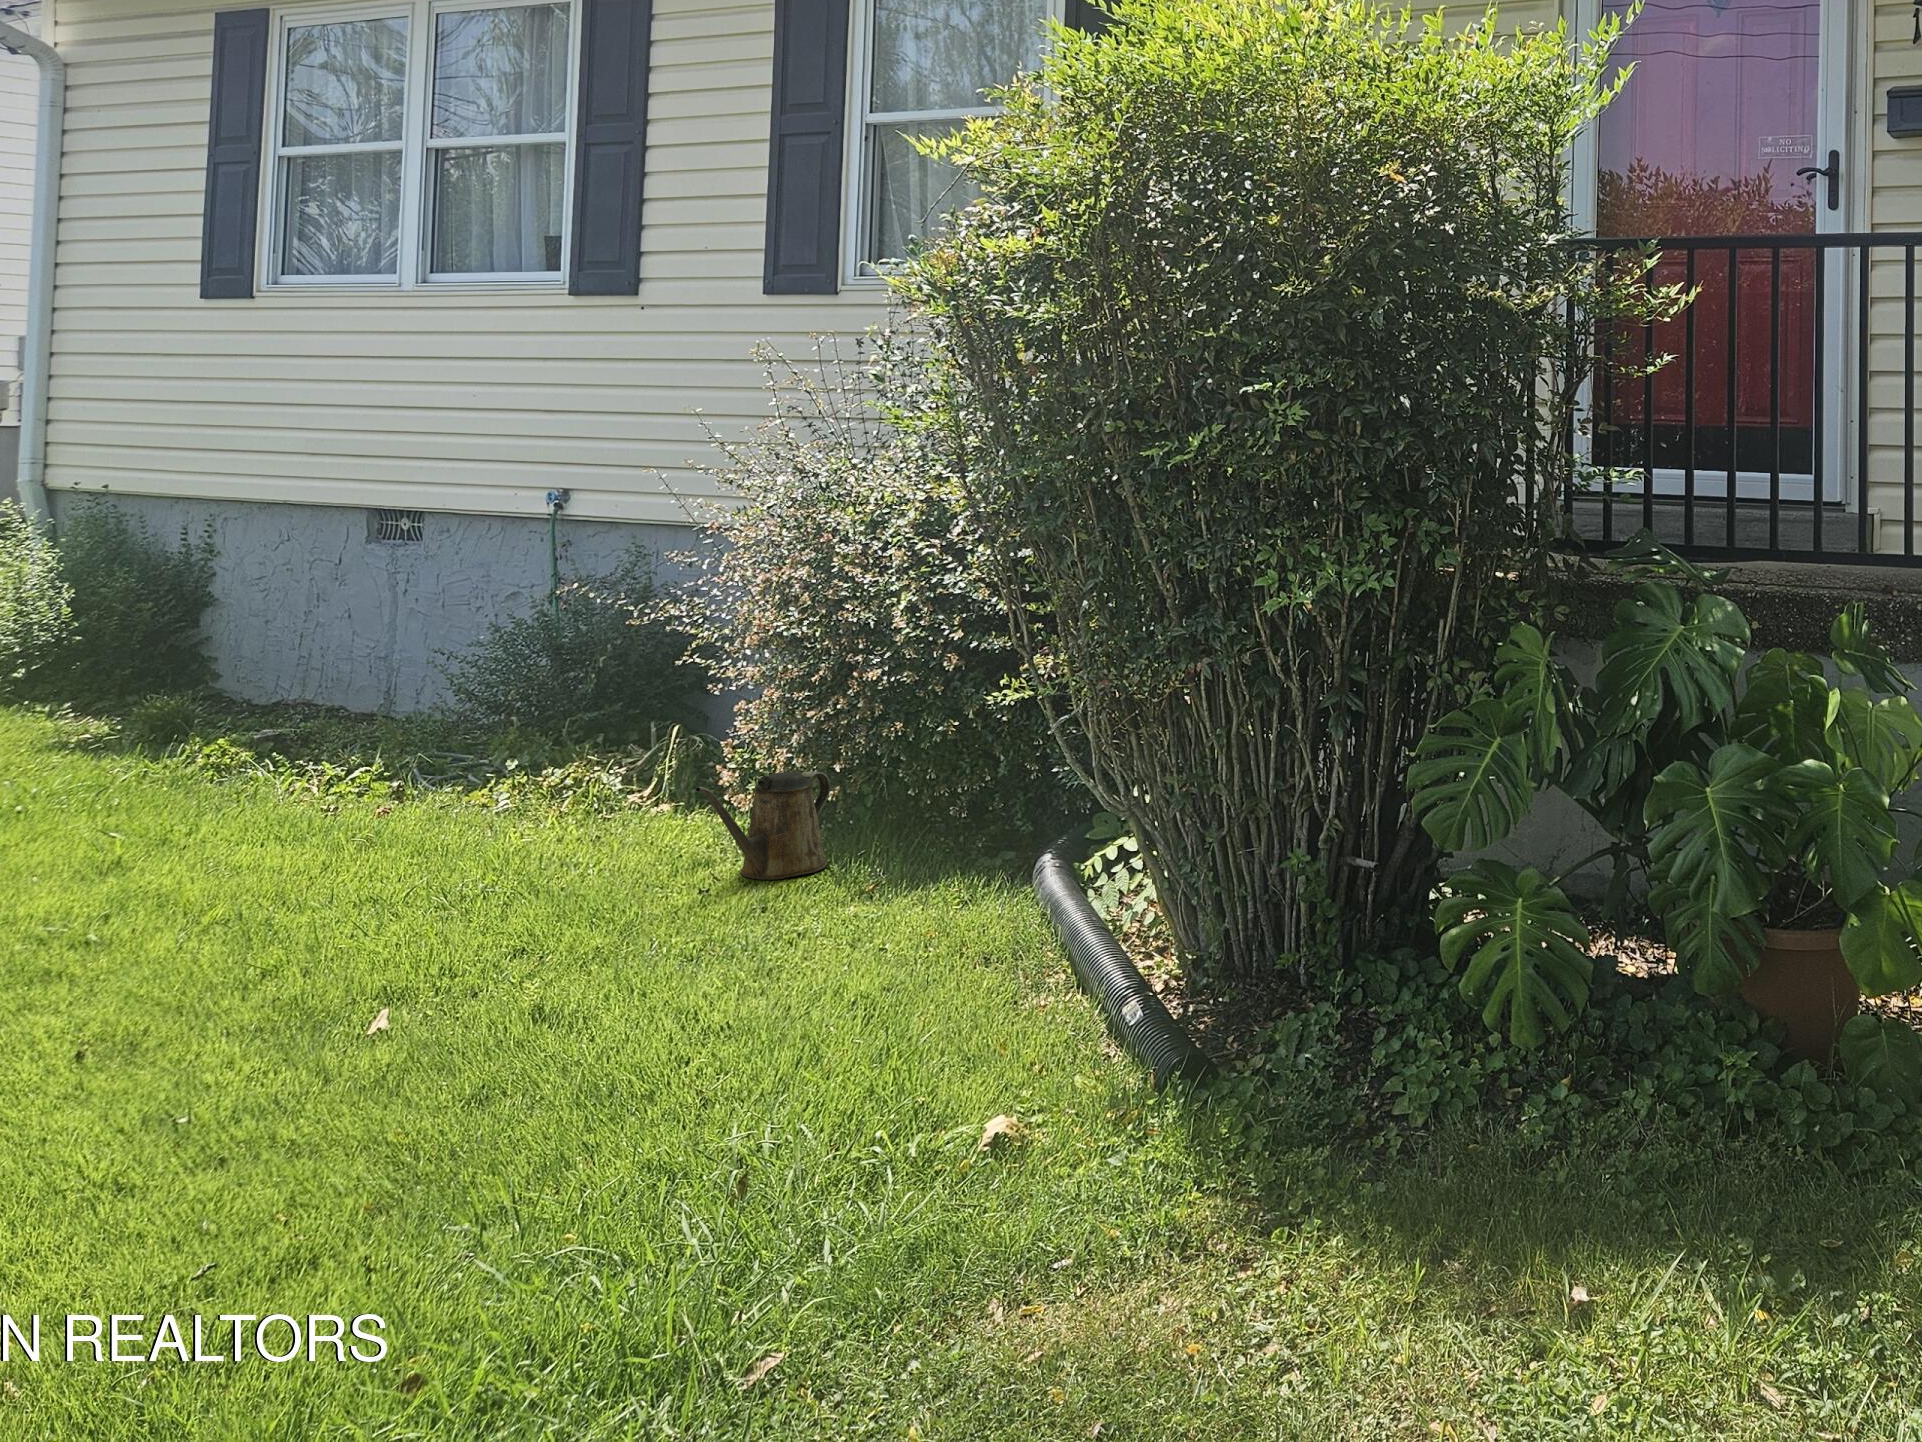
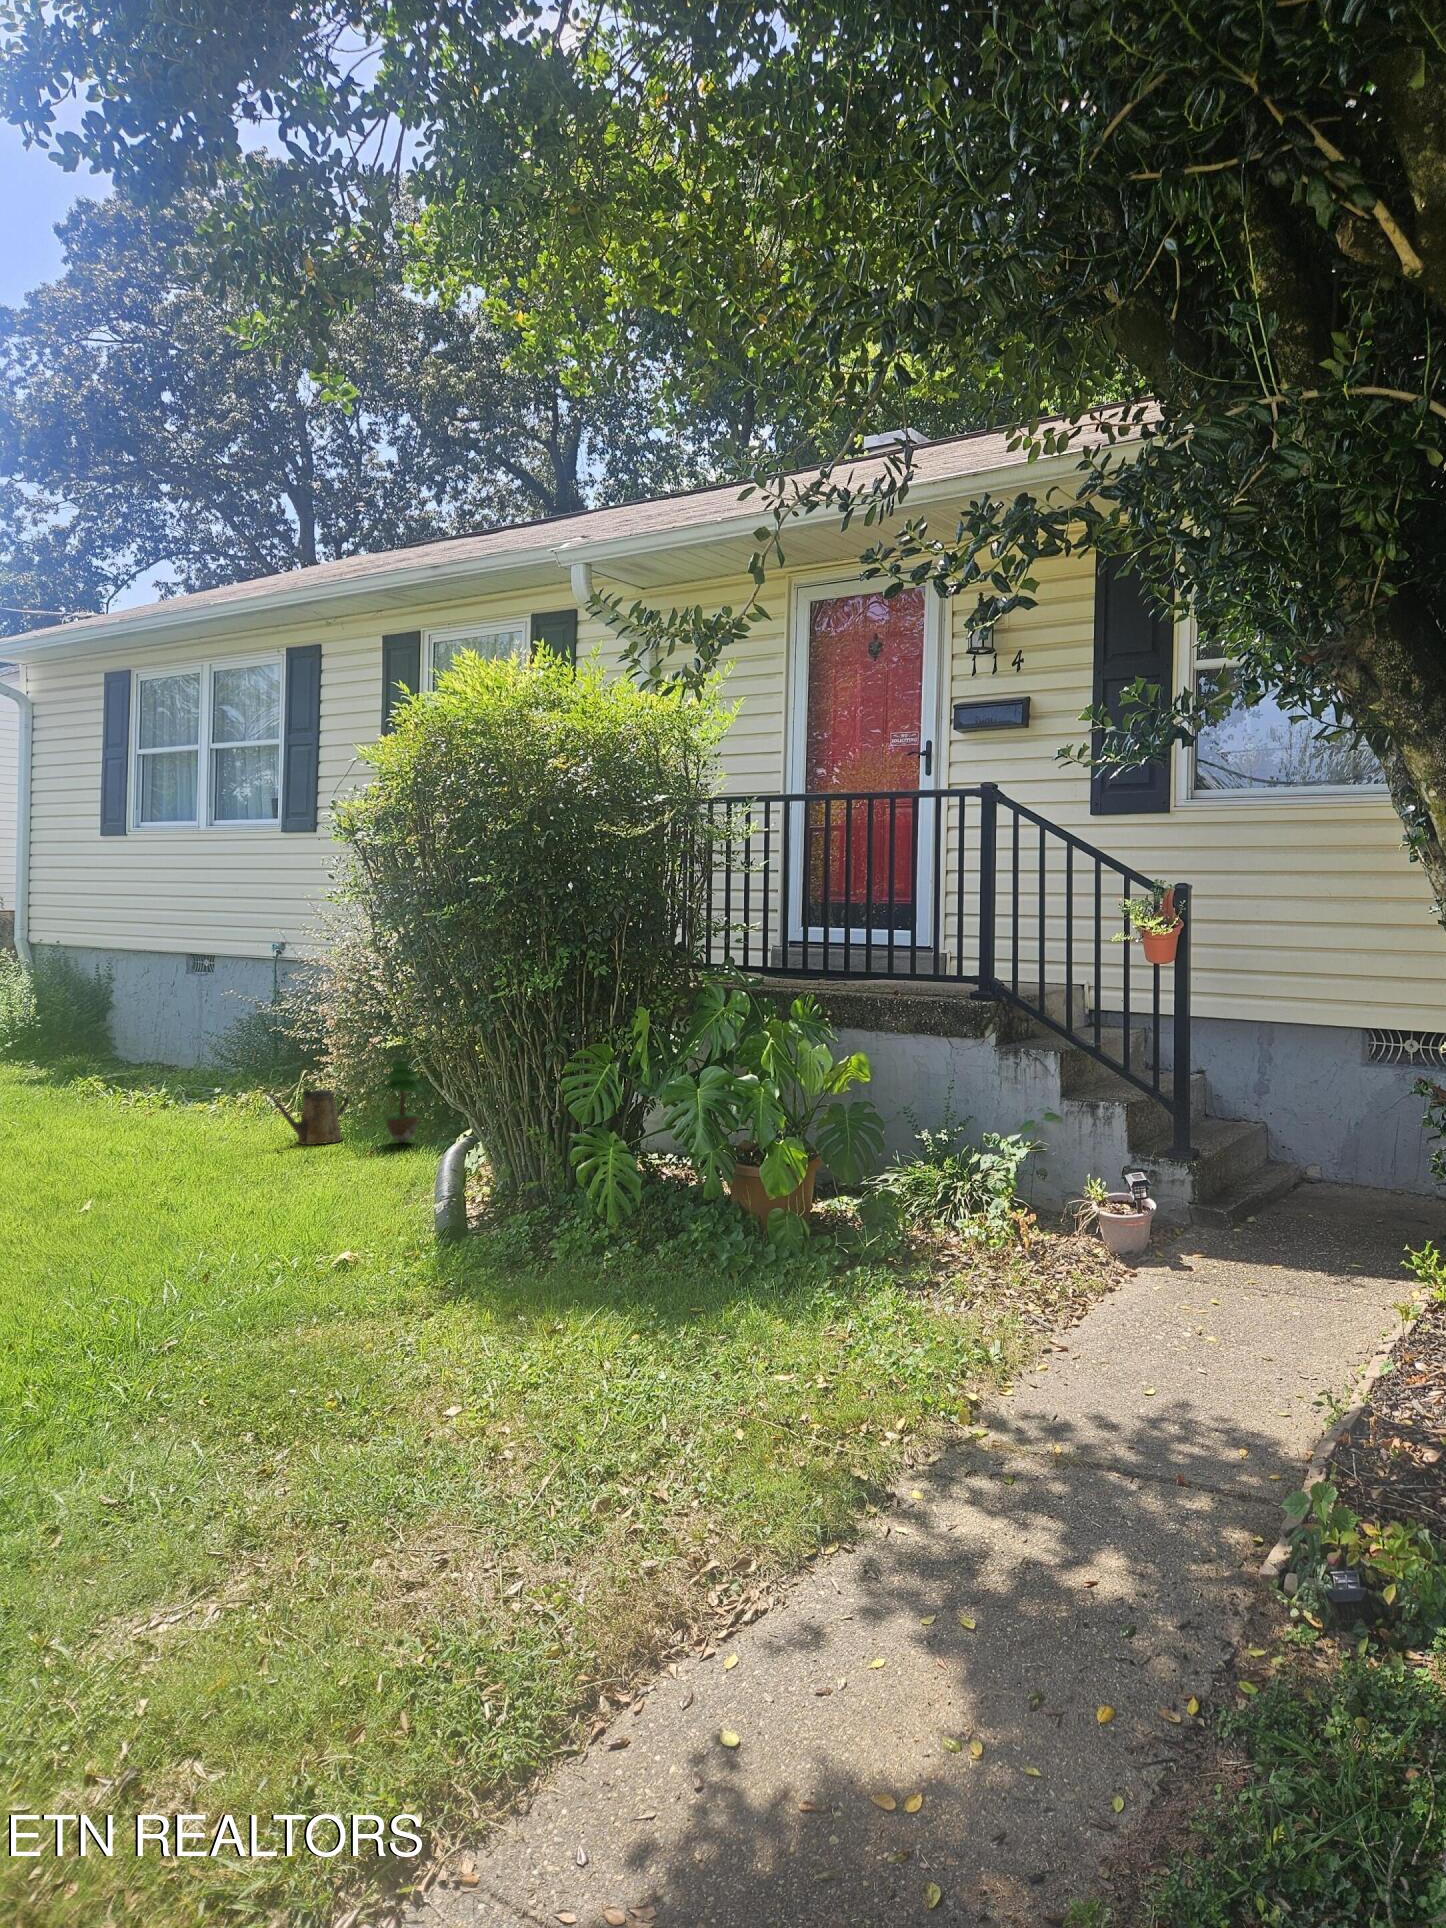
potted tree: none [906,653,983,864] -> present [382,1061,422,1143]

